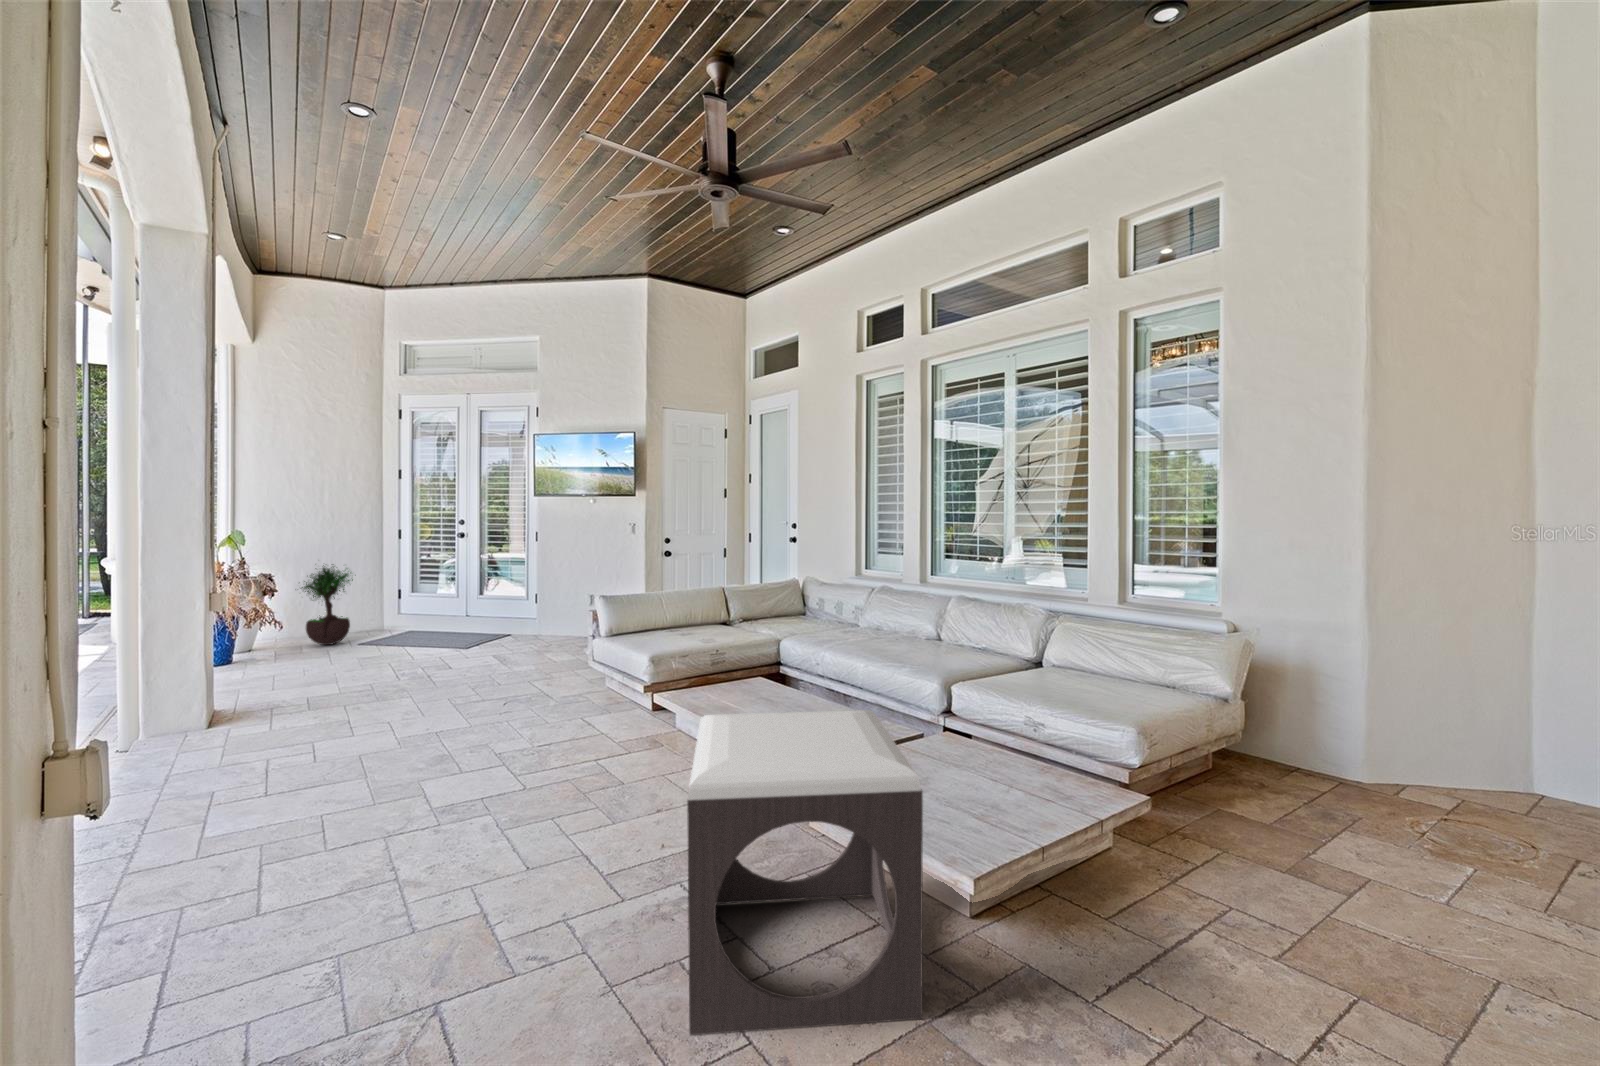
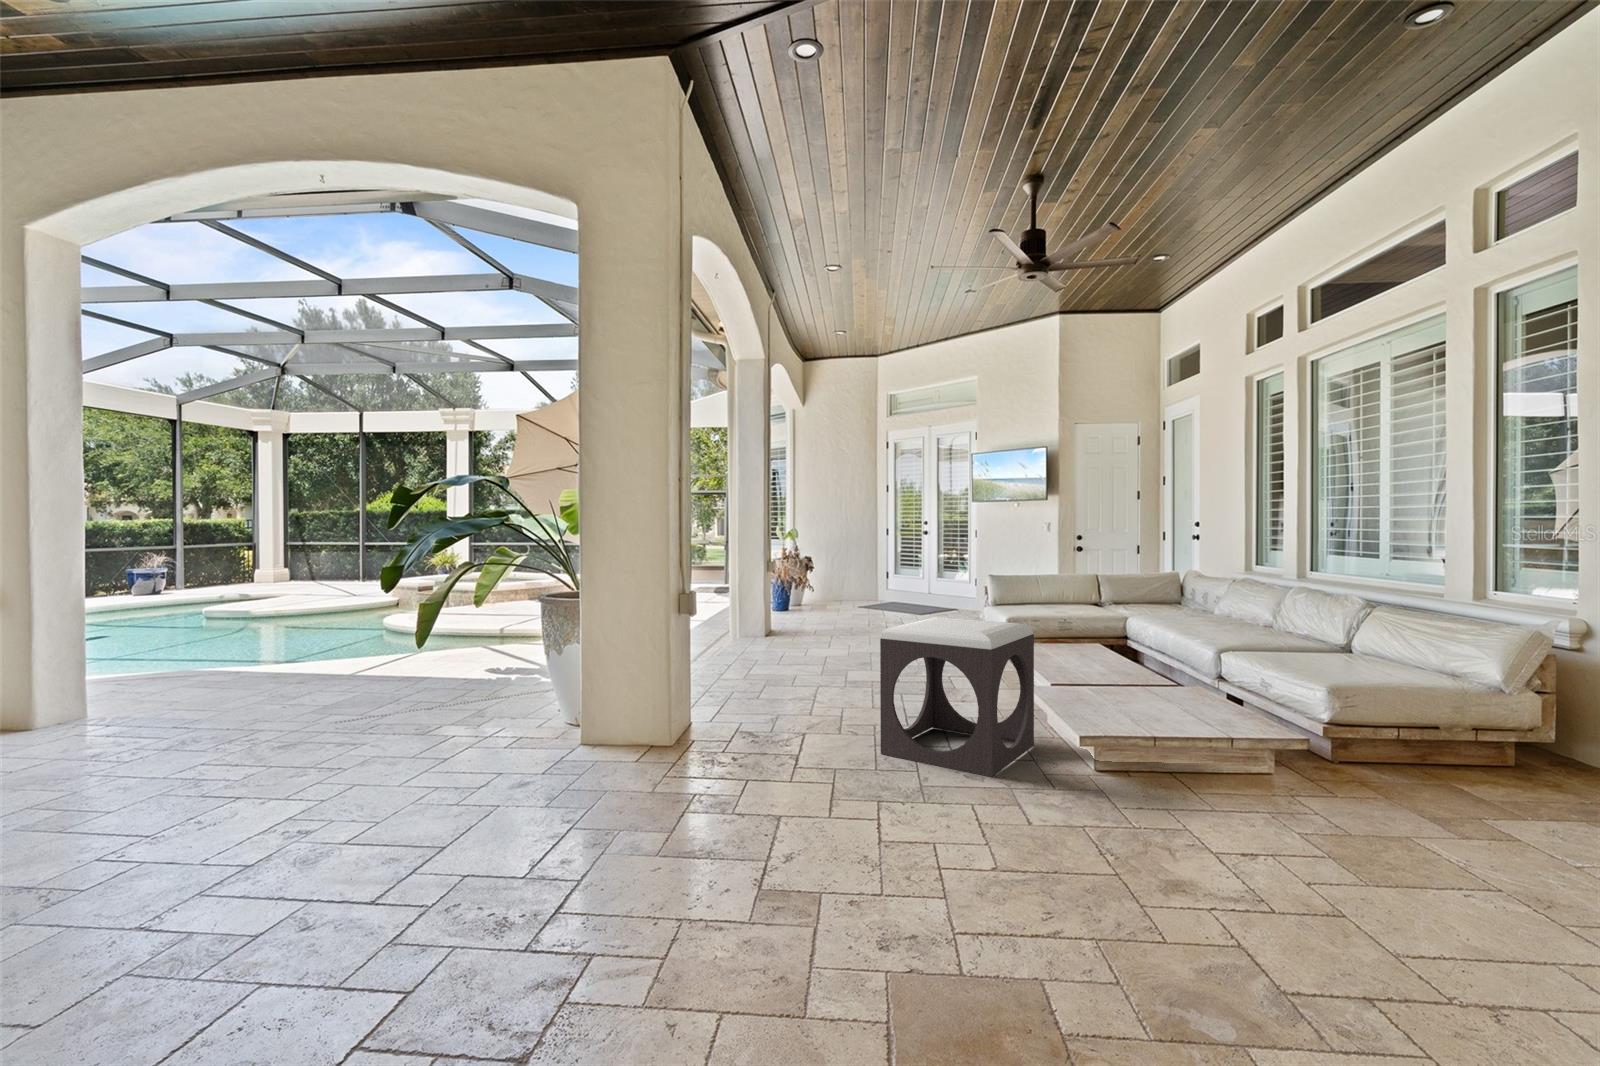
potted tree: present [301,565,353,645] -> none [822,547,857,606]

